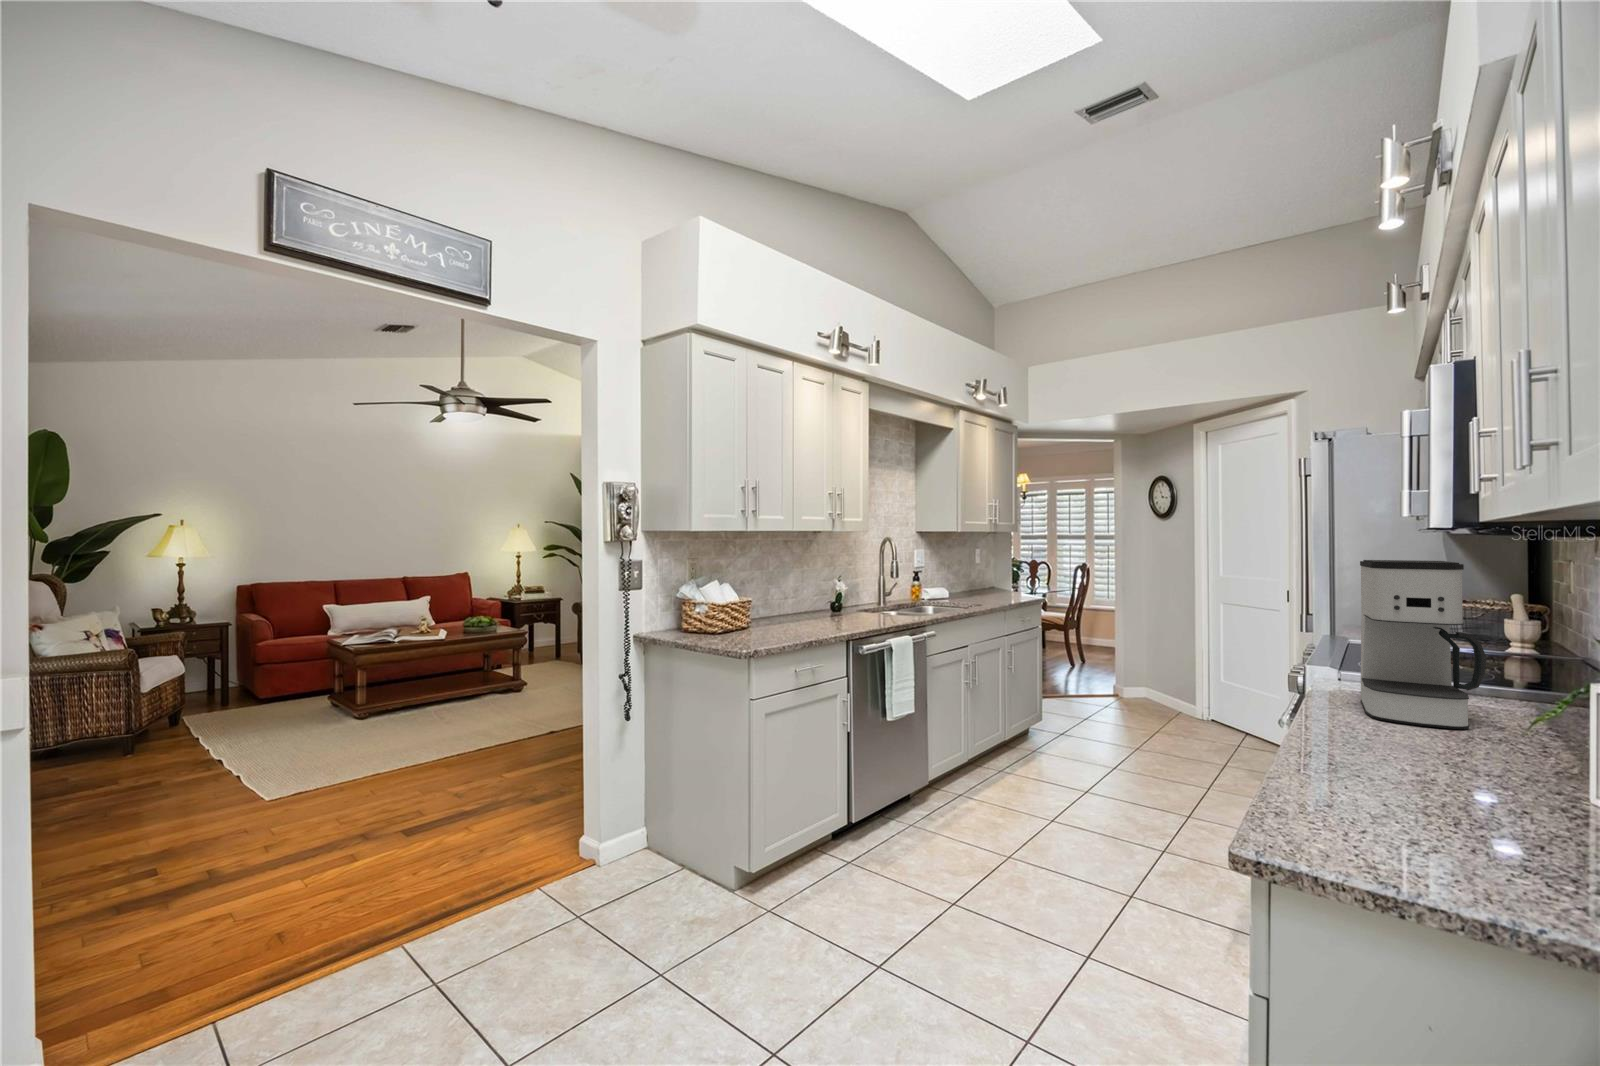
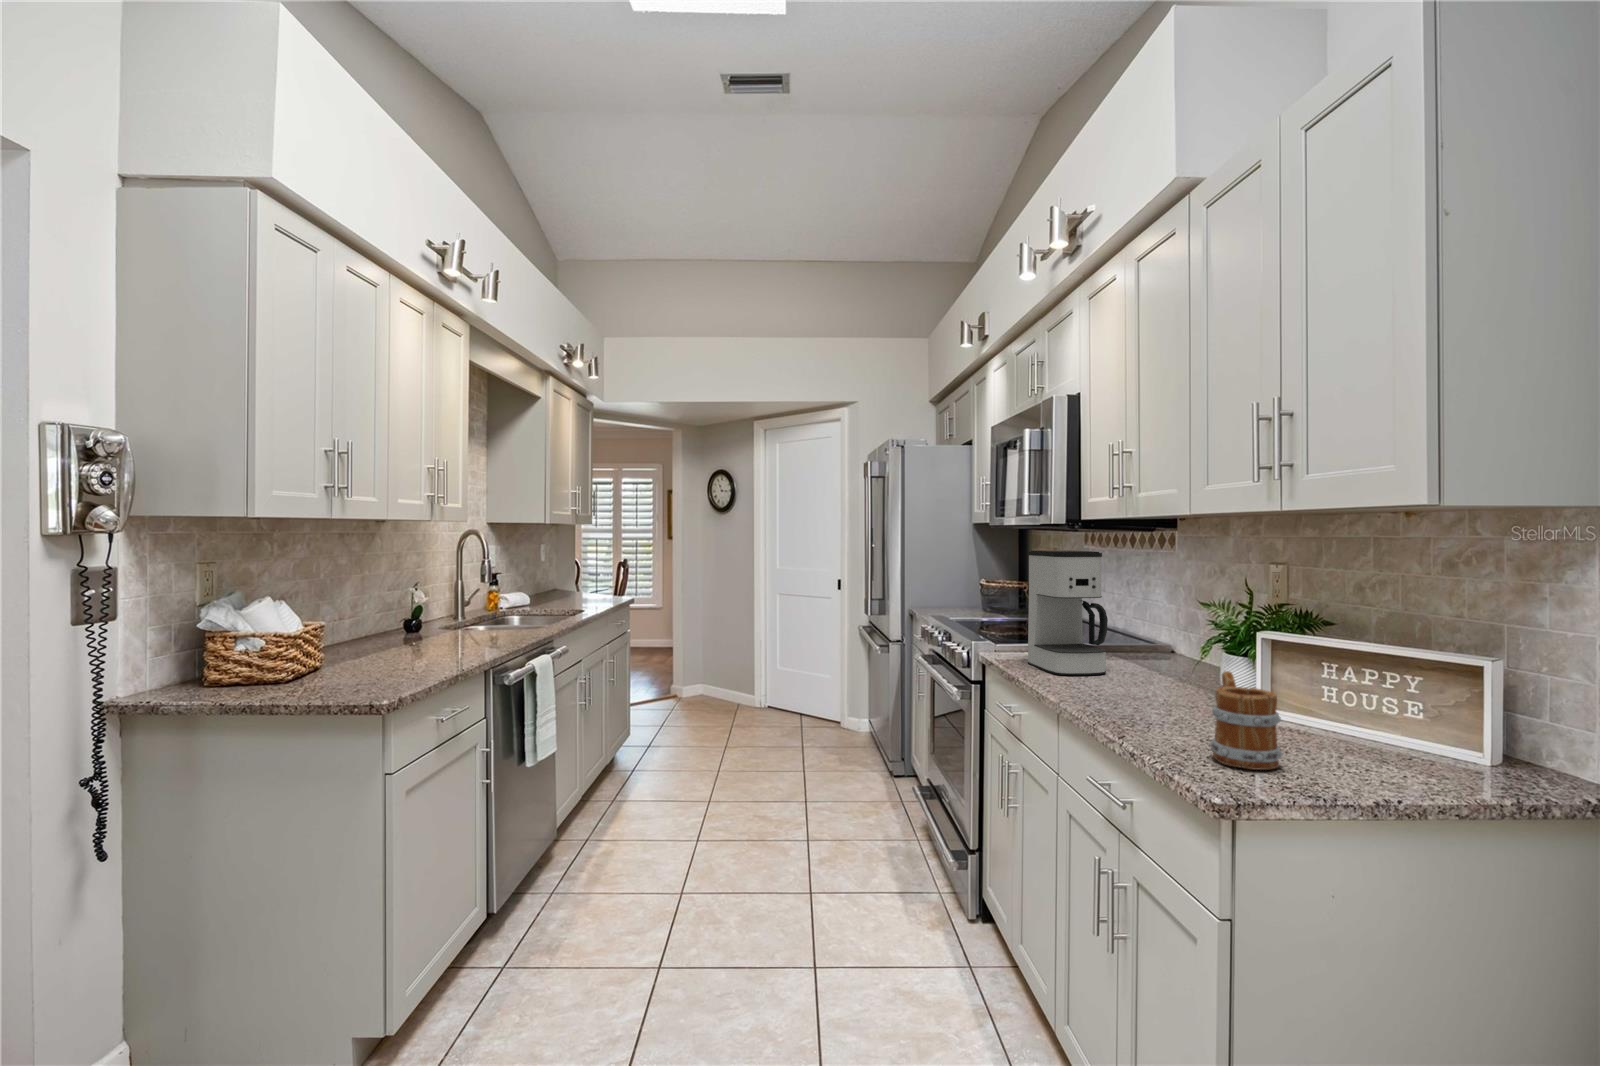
mug: none [1374,732,1491,881] -> present [1210,671,1283,770]

